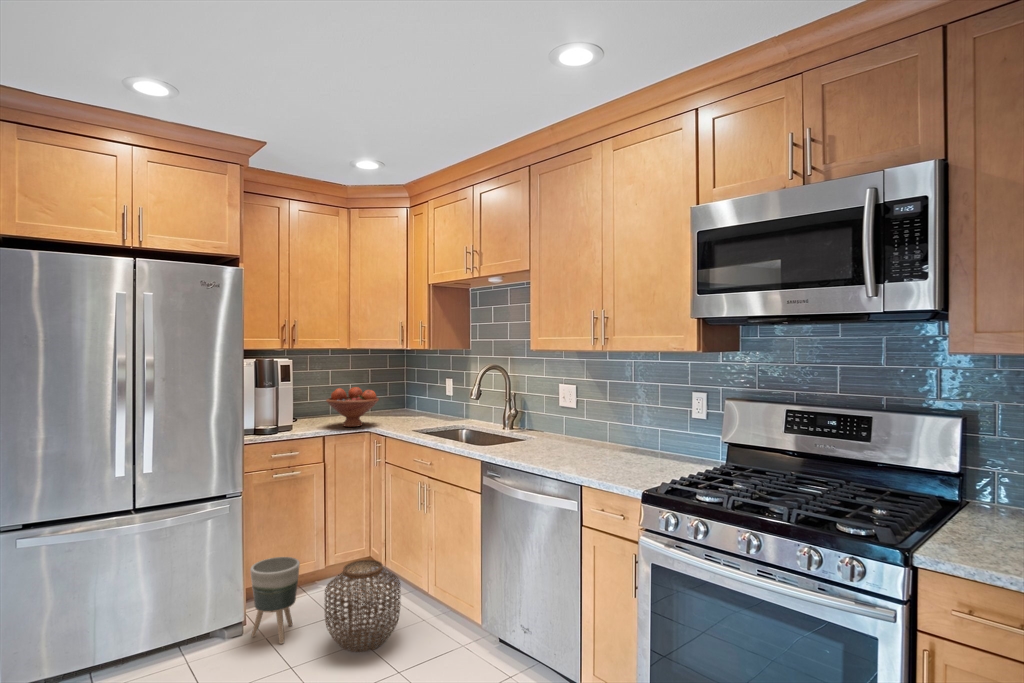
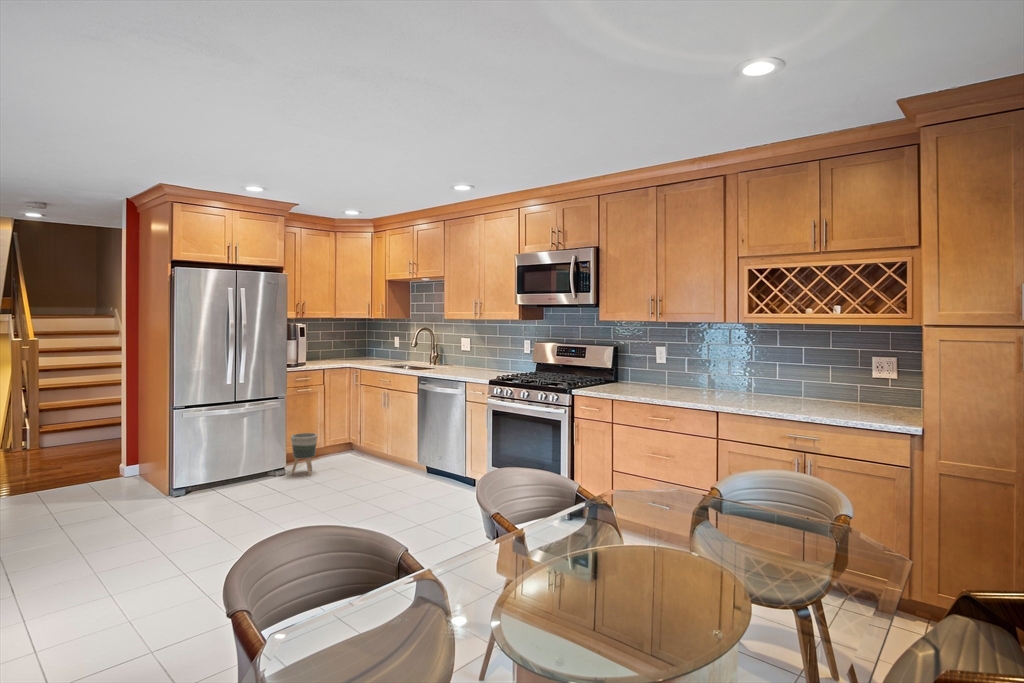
fruit bowl: present [326,387,379,427] -> none [323,341,355,364]
woven basket: present [325,560,400,652] -> none [334,432,374,477]

